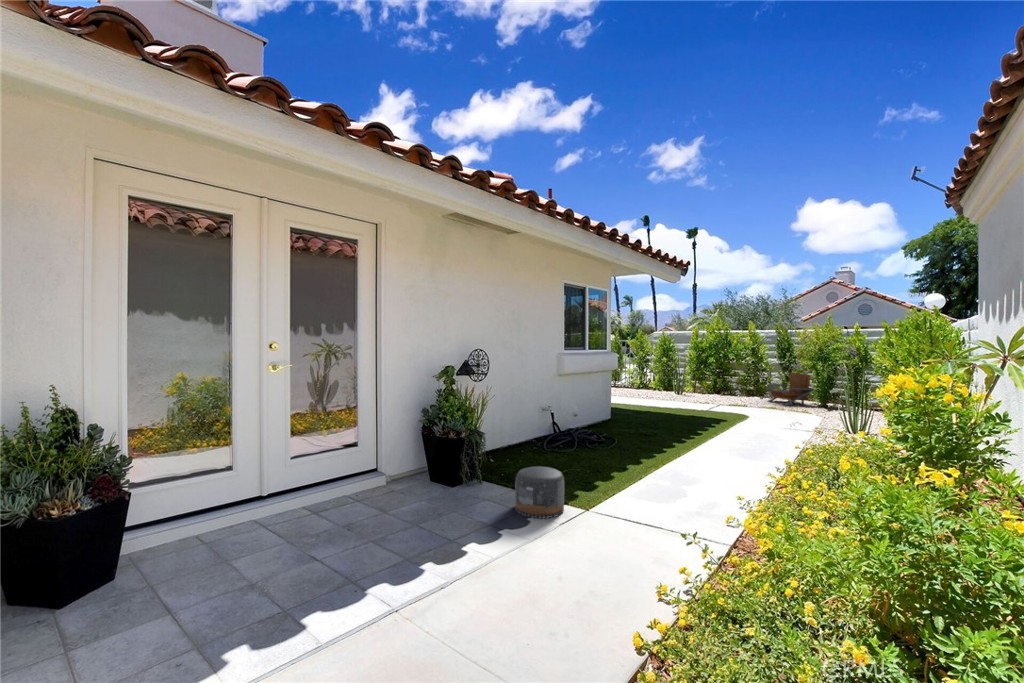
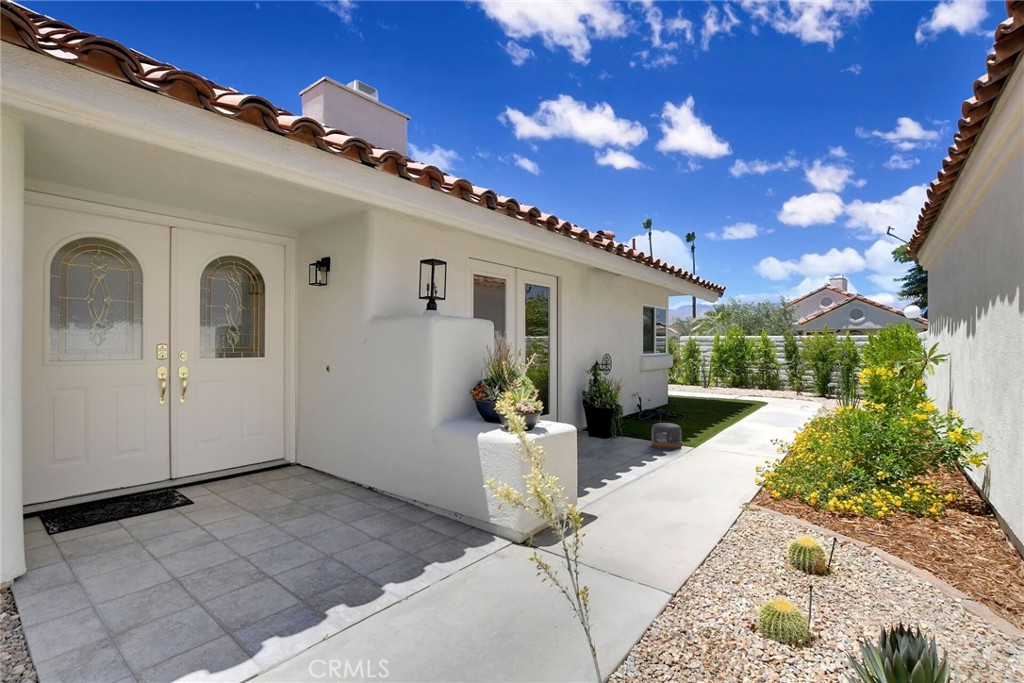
lounge chair: present [768,372,815,407] -> none [779,370,817,397]

